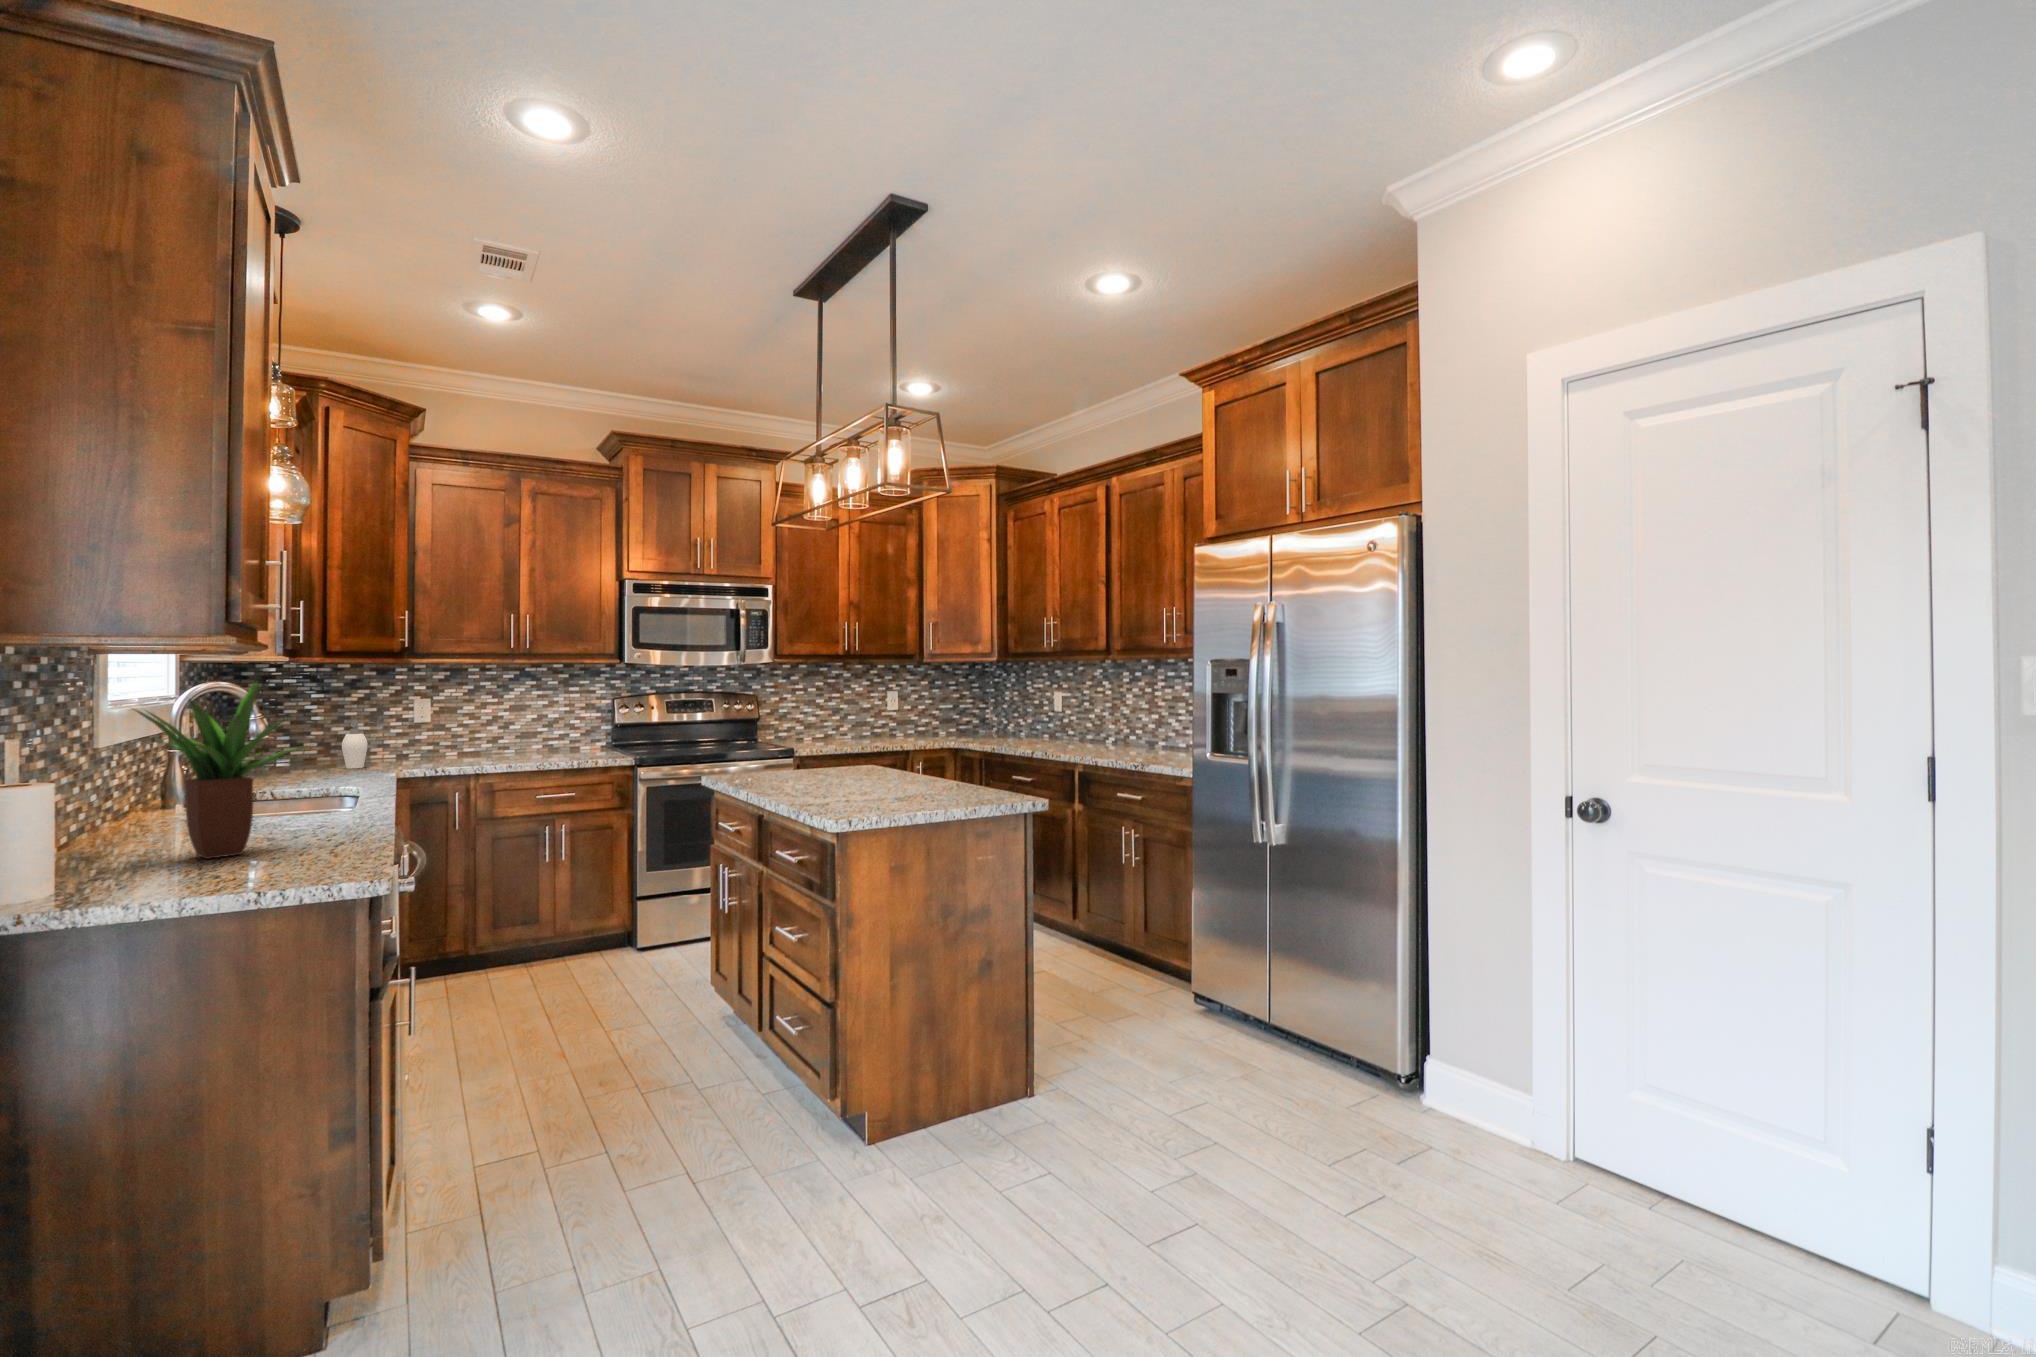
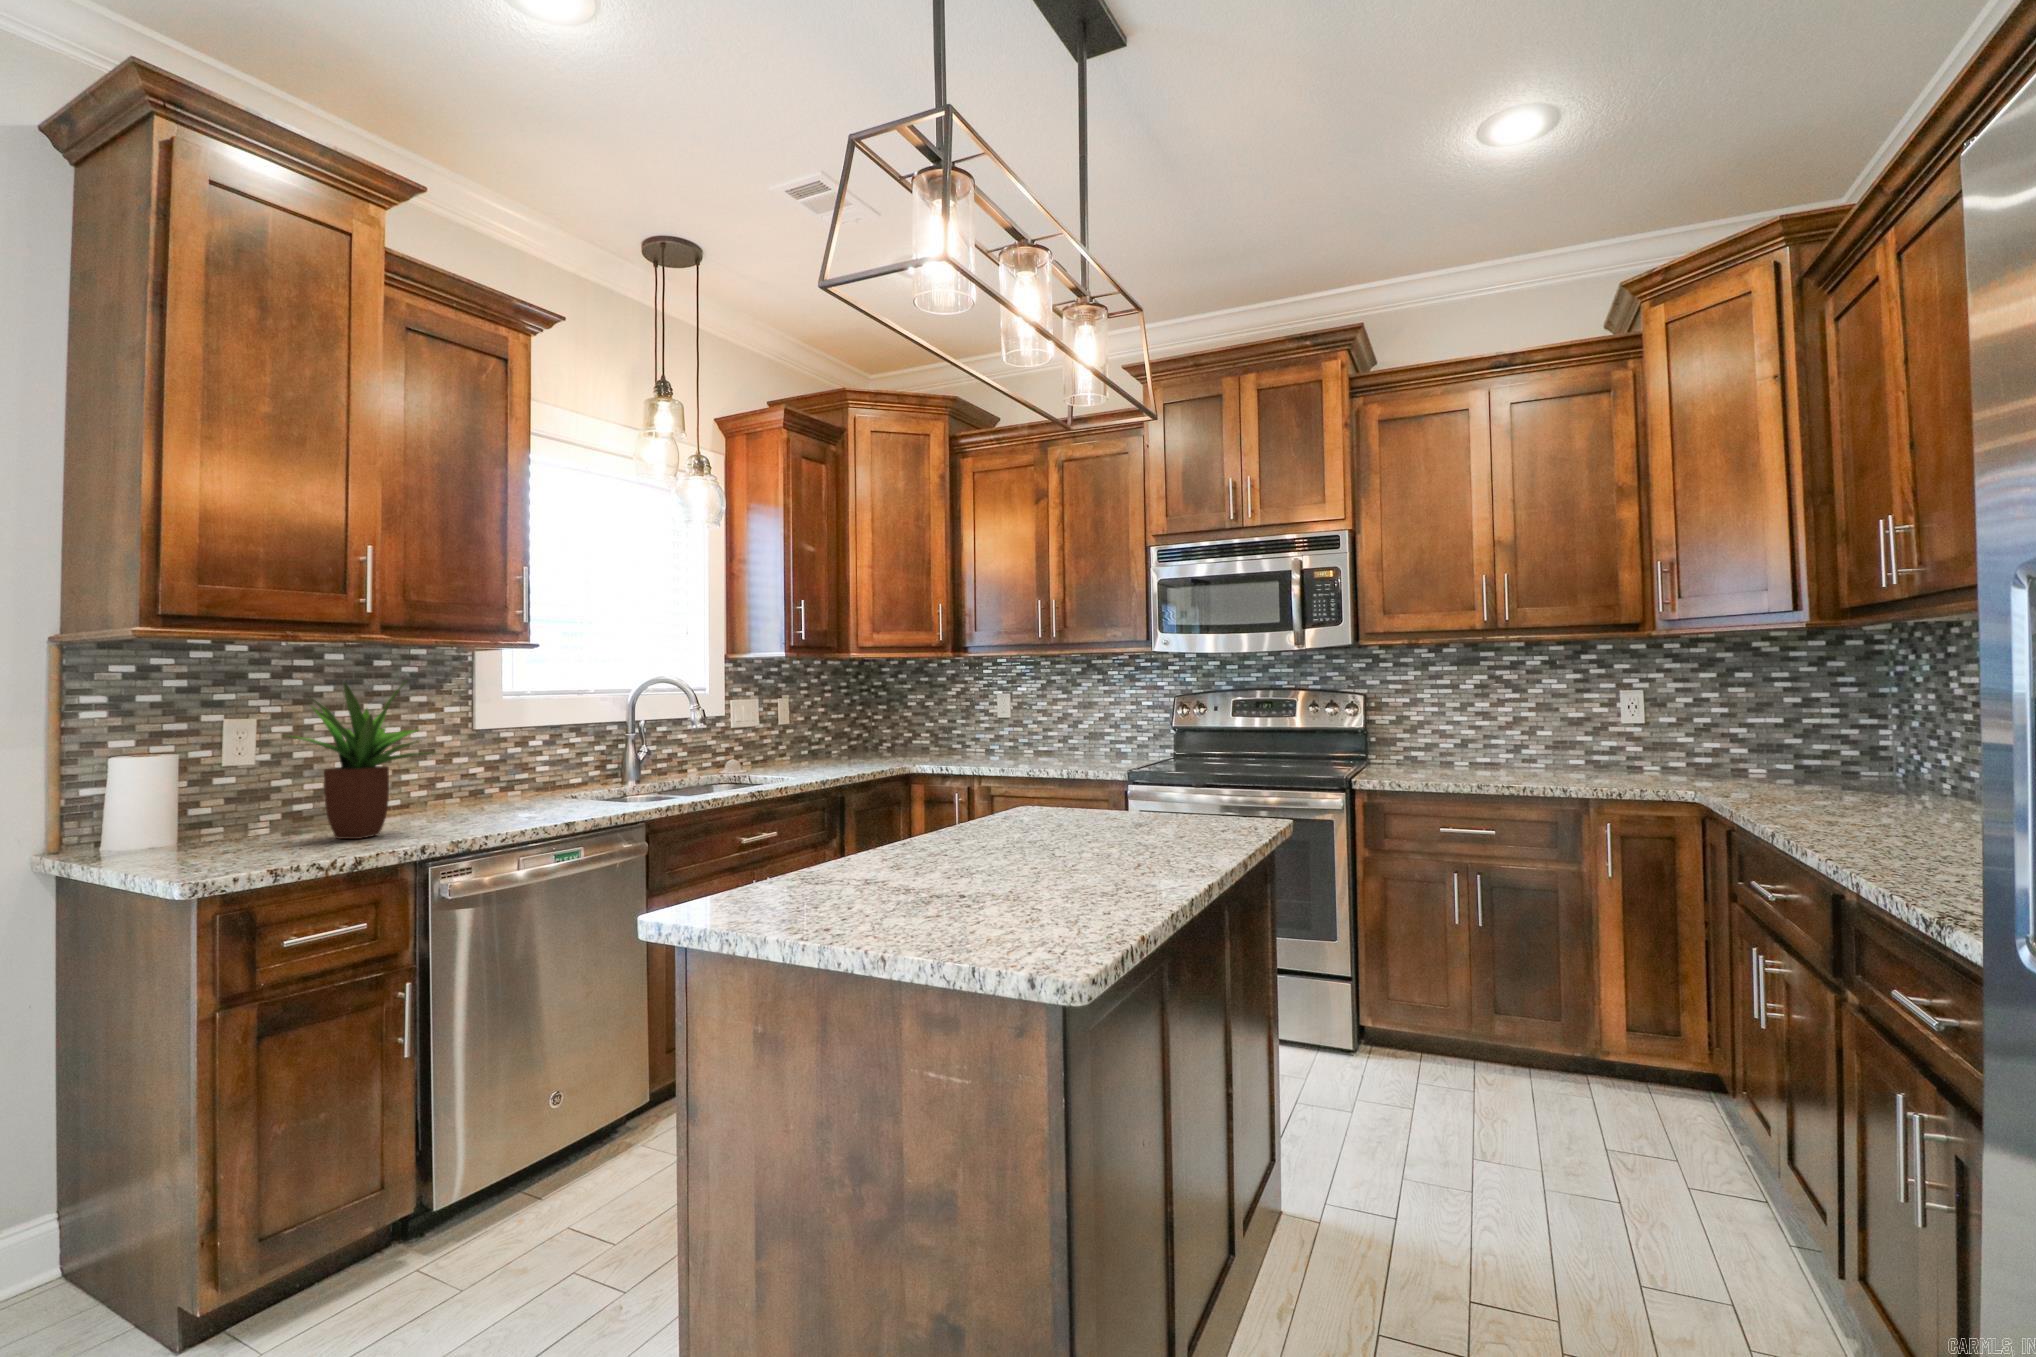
soap dispenser: present [342,720,374,769] -> none [932,714,955,762]

